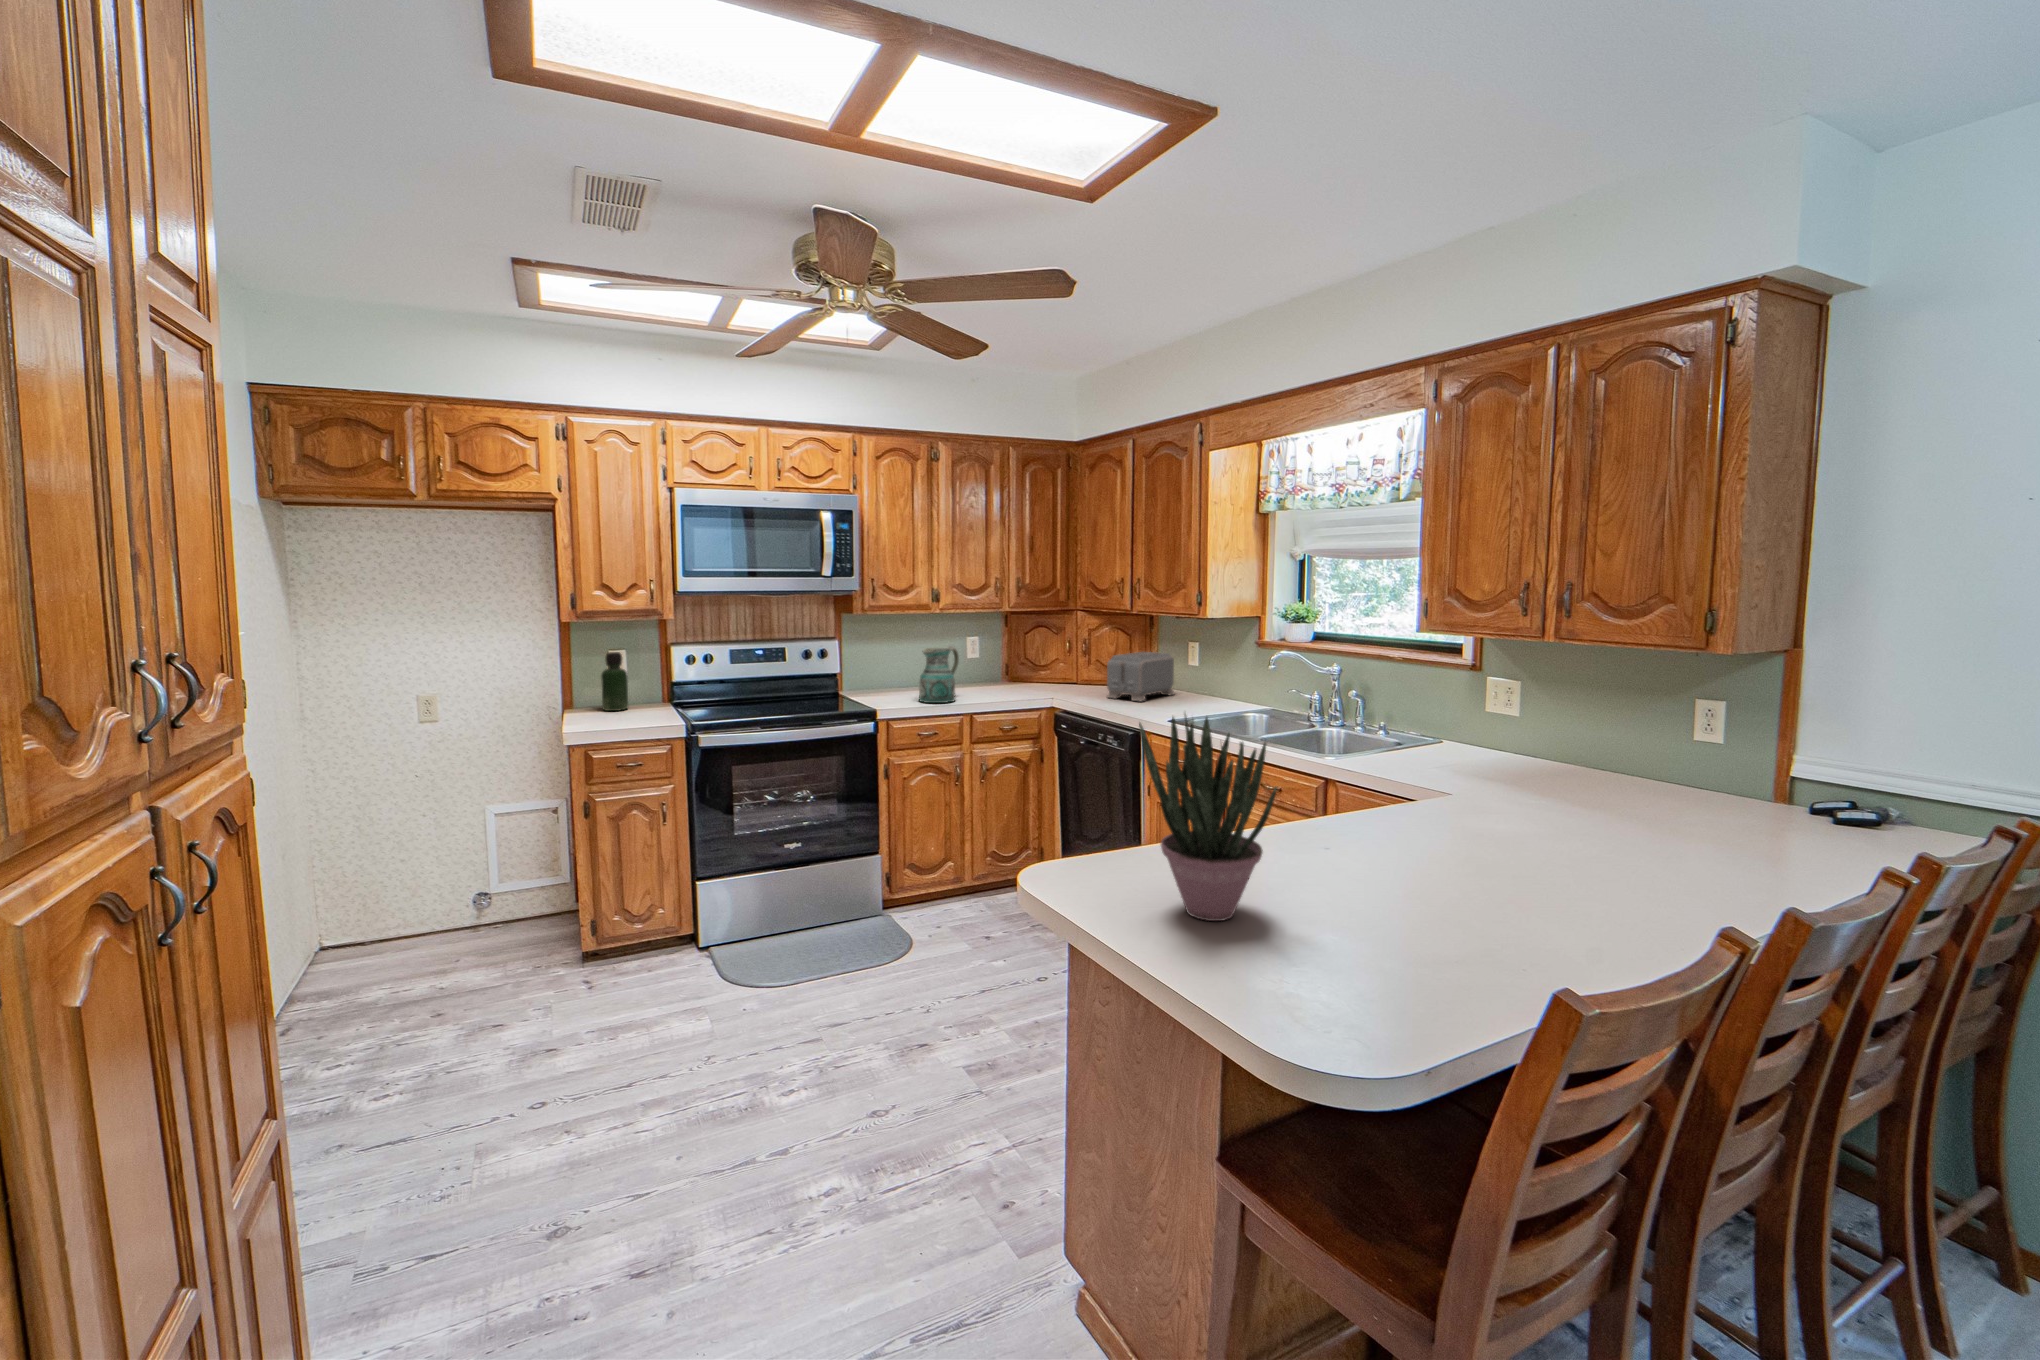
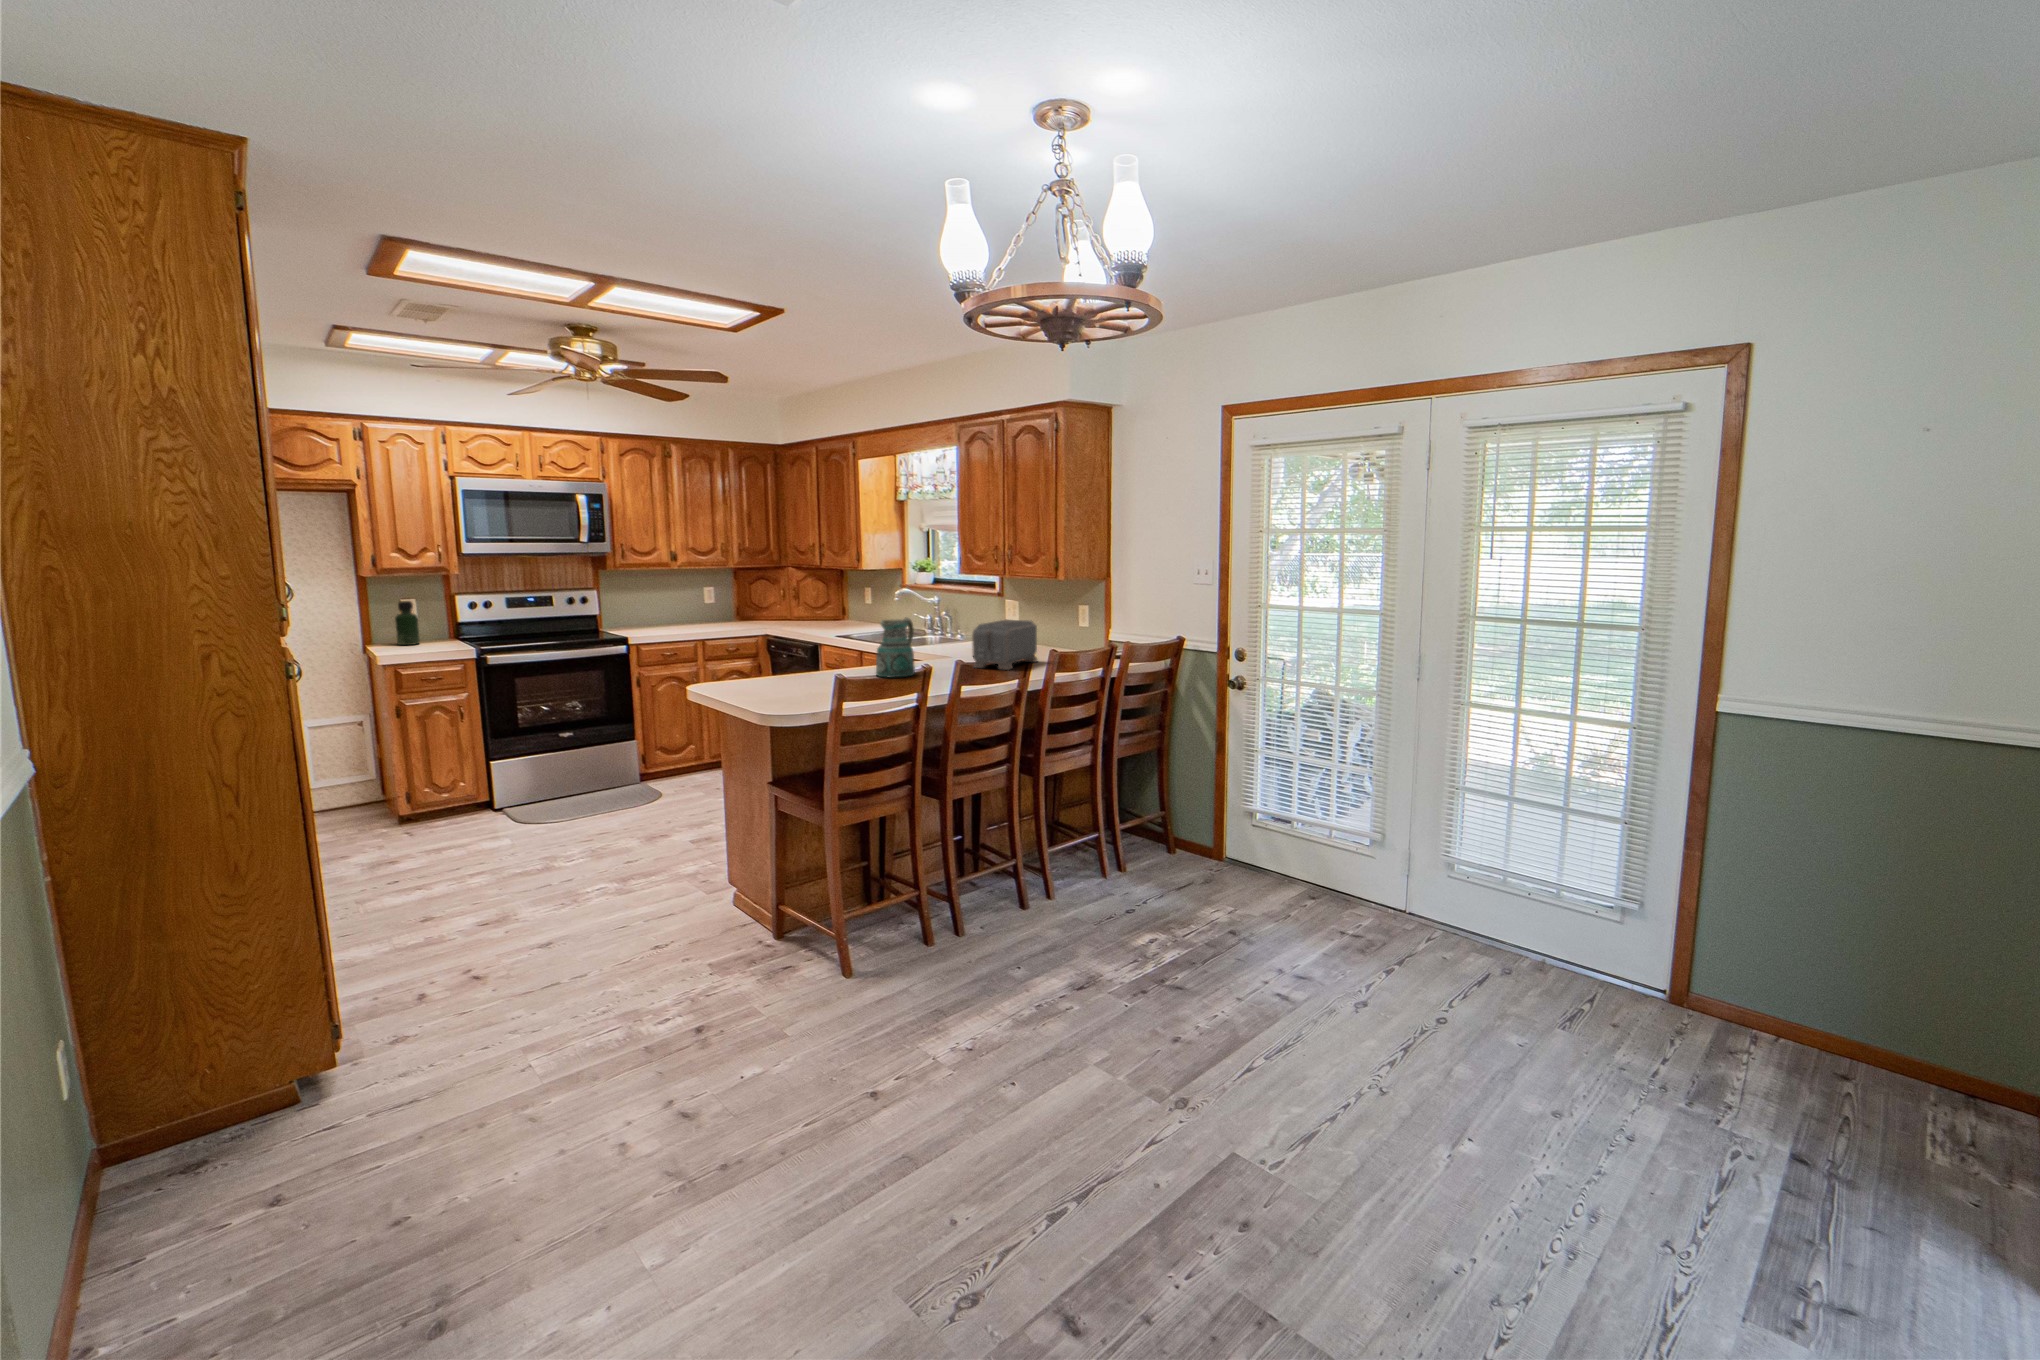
ceramic pitcher: present [919,646,959,703] -> present [876,617,915,678]
toaster: present [1107,652,1174,701] -> present [972,620,1038,670]
potted plant: present [1139,714,1277,921] -> none [741,604,797,691]

